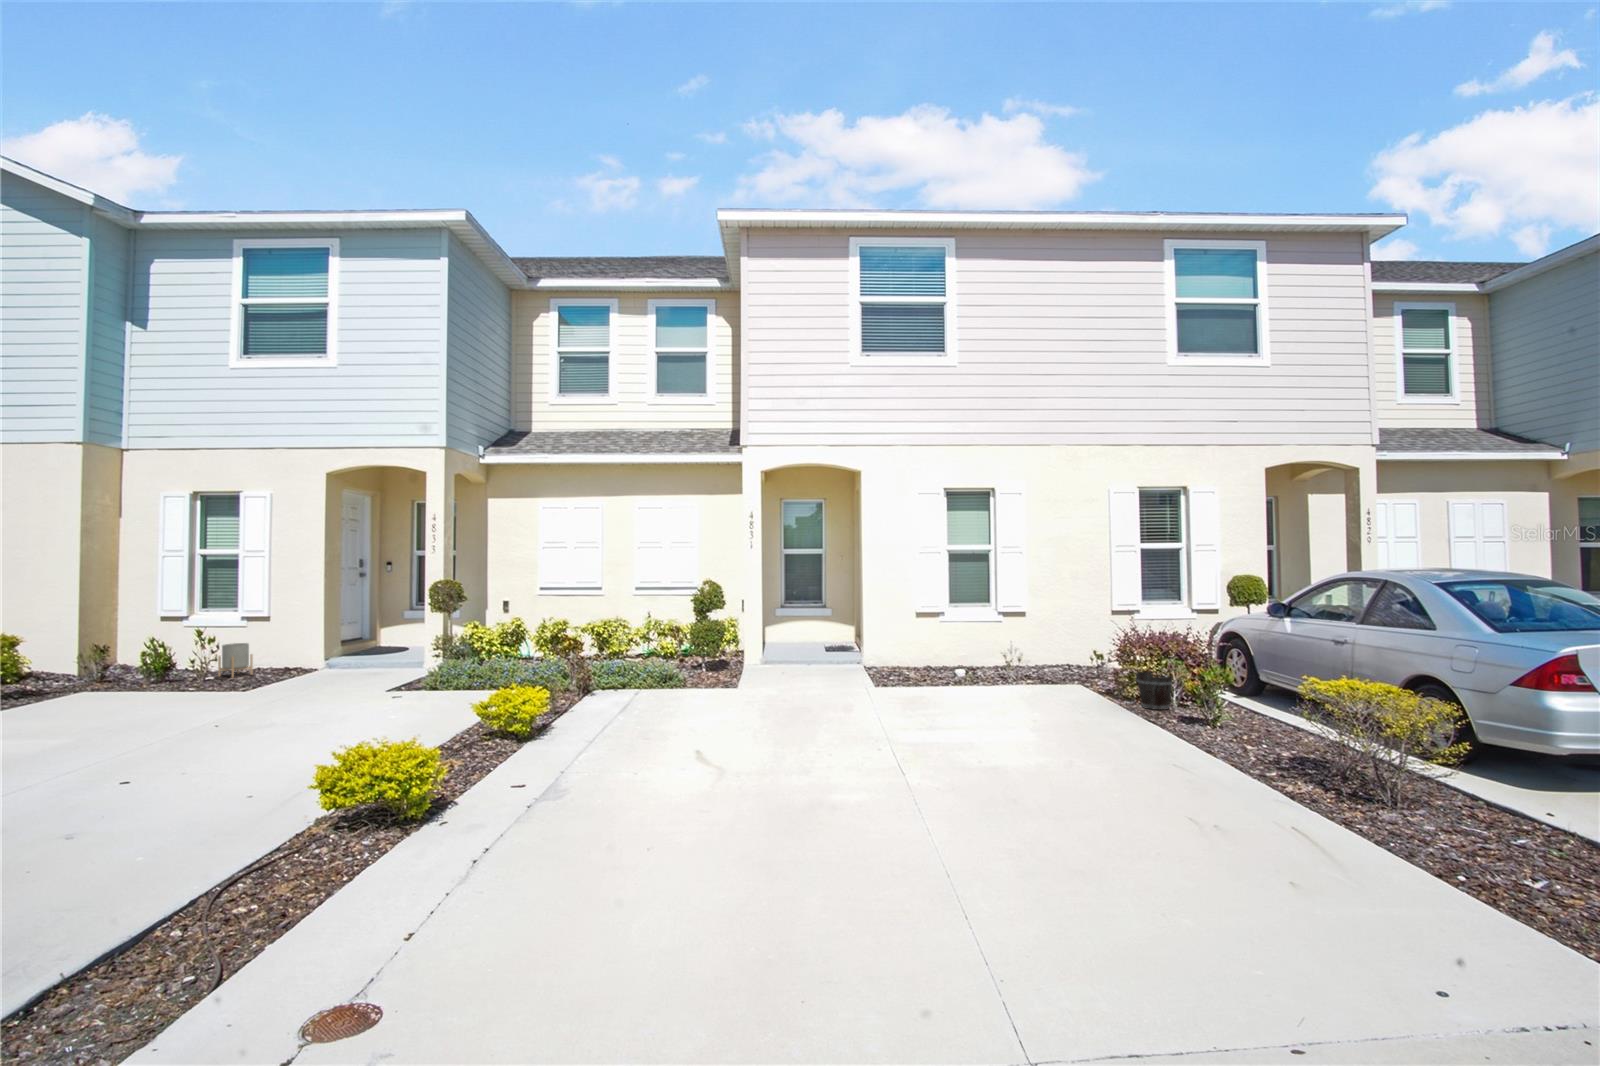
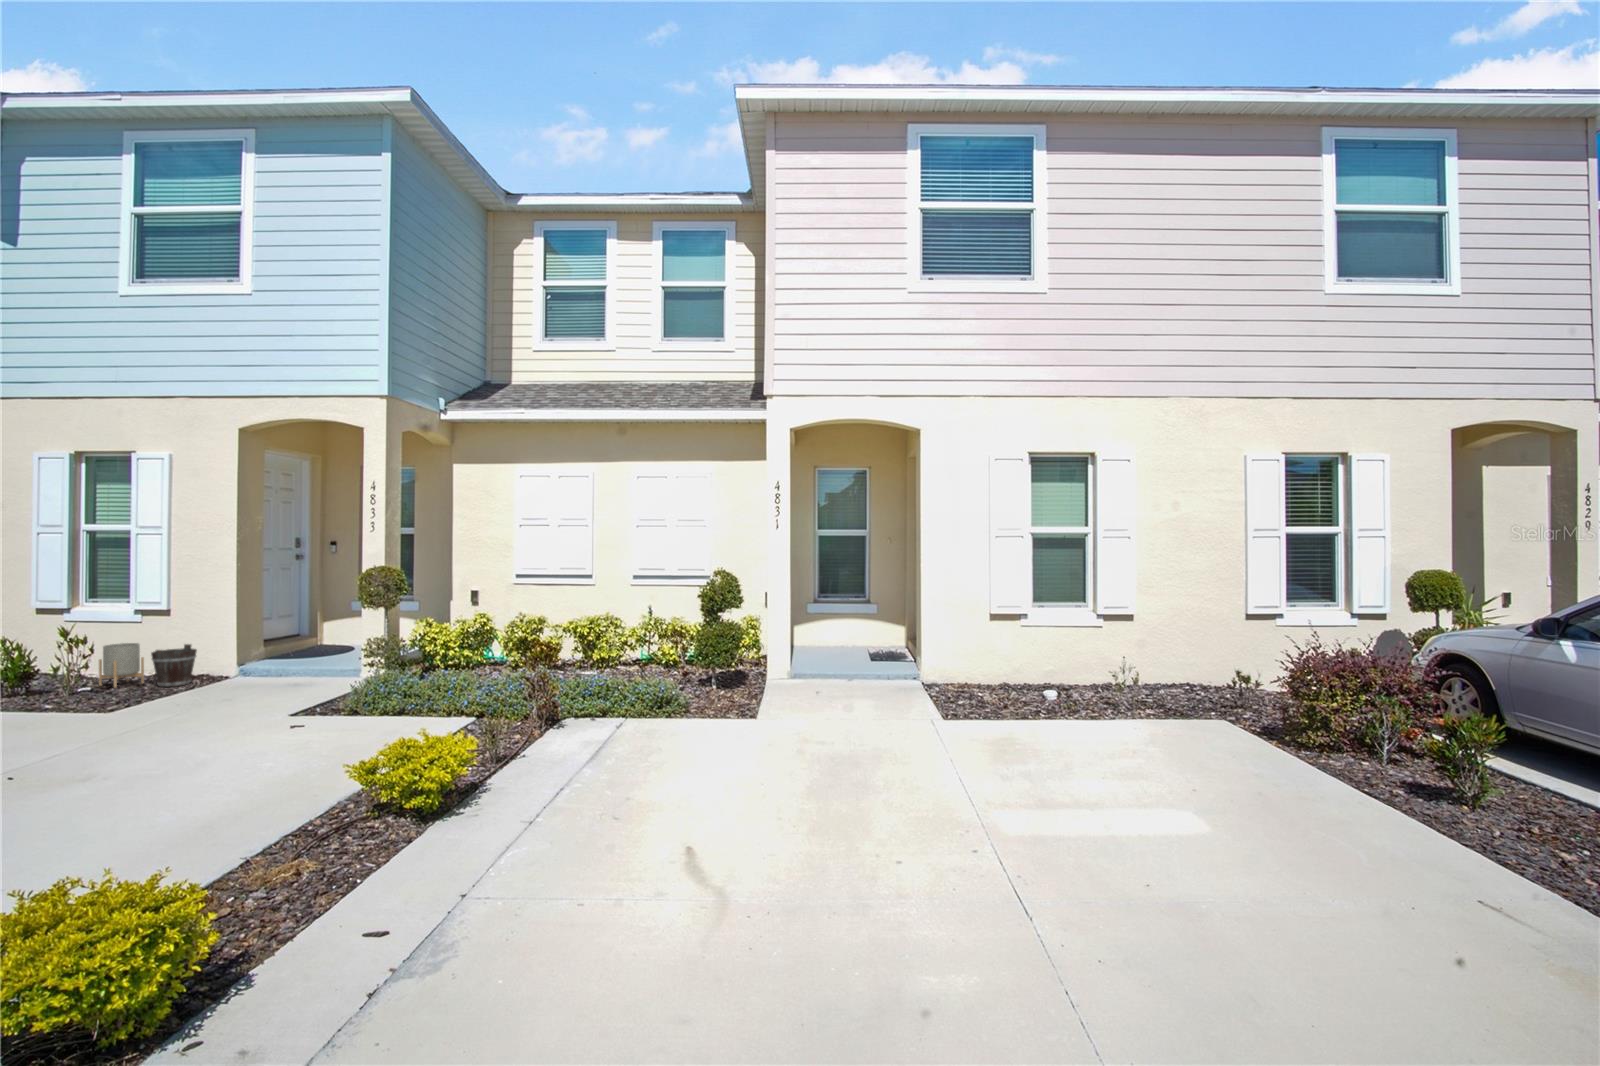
bucket: present [1136,672,1174,710] -> present [151,644,197,687]

